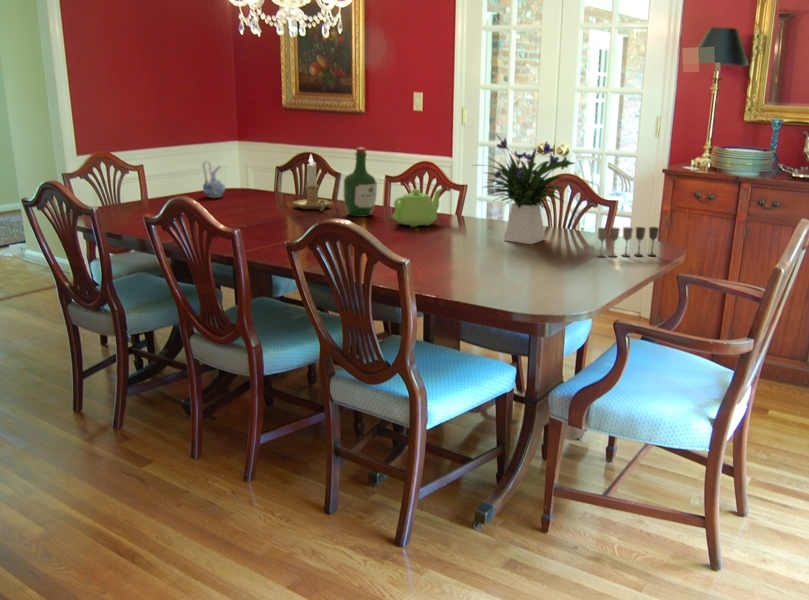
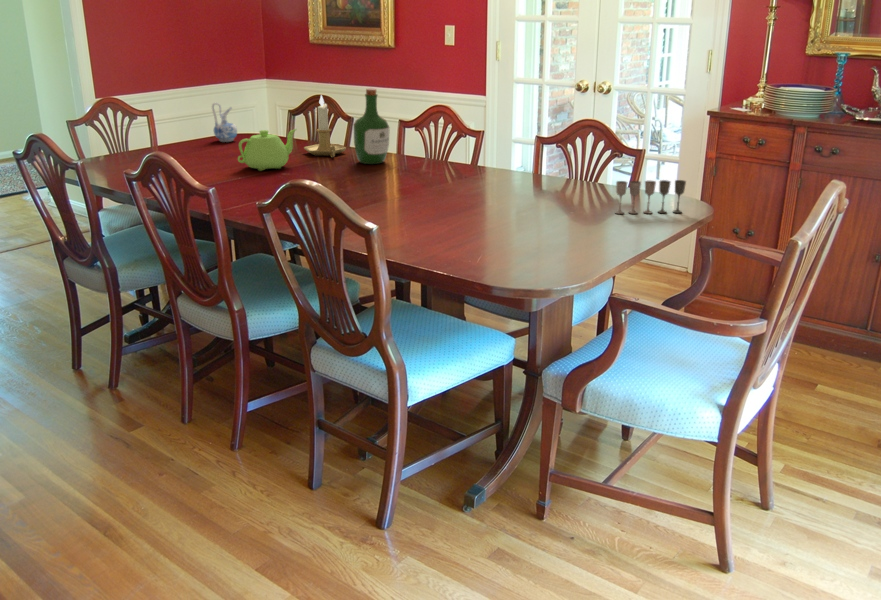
flower arrangement: present [485,136,575,244] -> none [479,73,597,198]
teapot: present [392,189,443,227] -> present [238,129,296,171]

